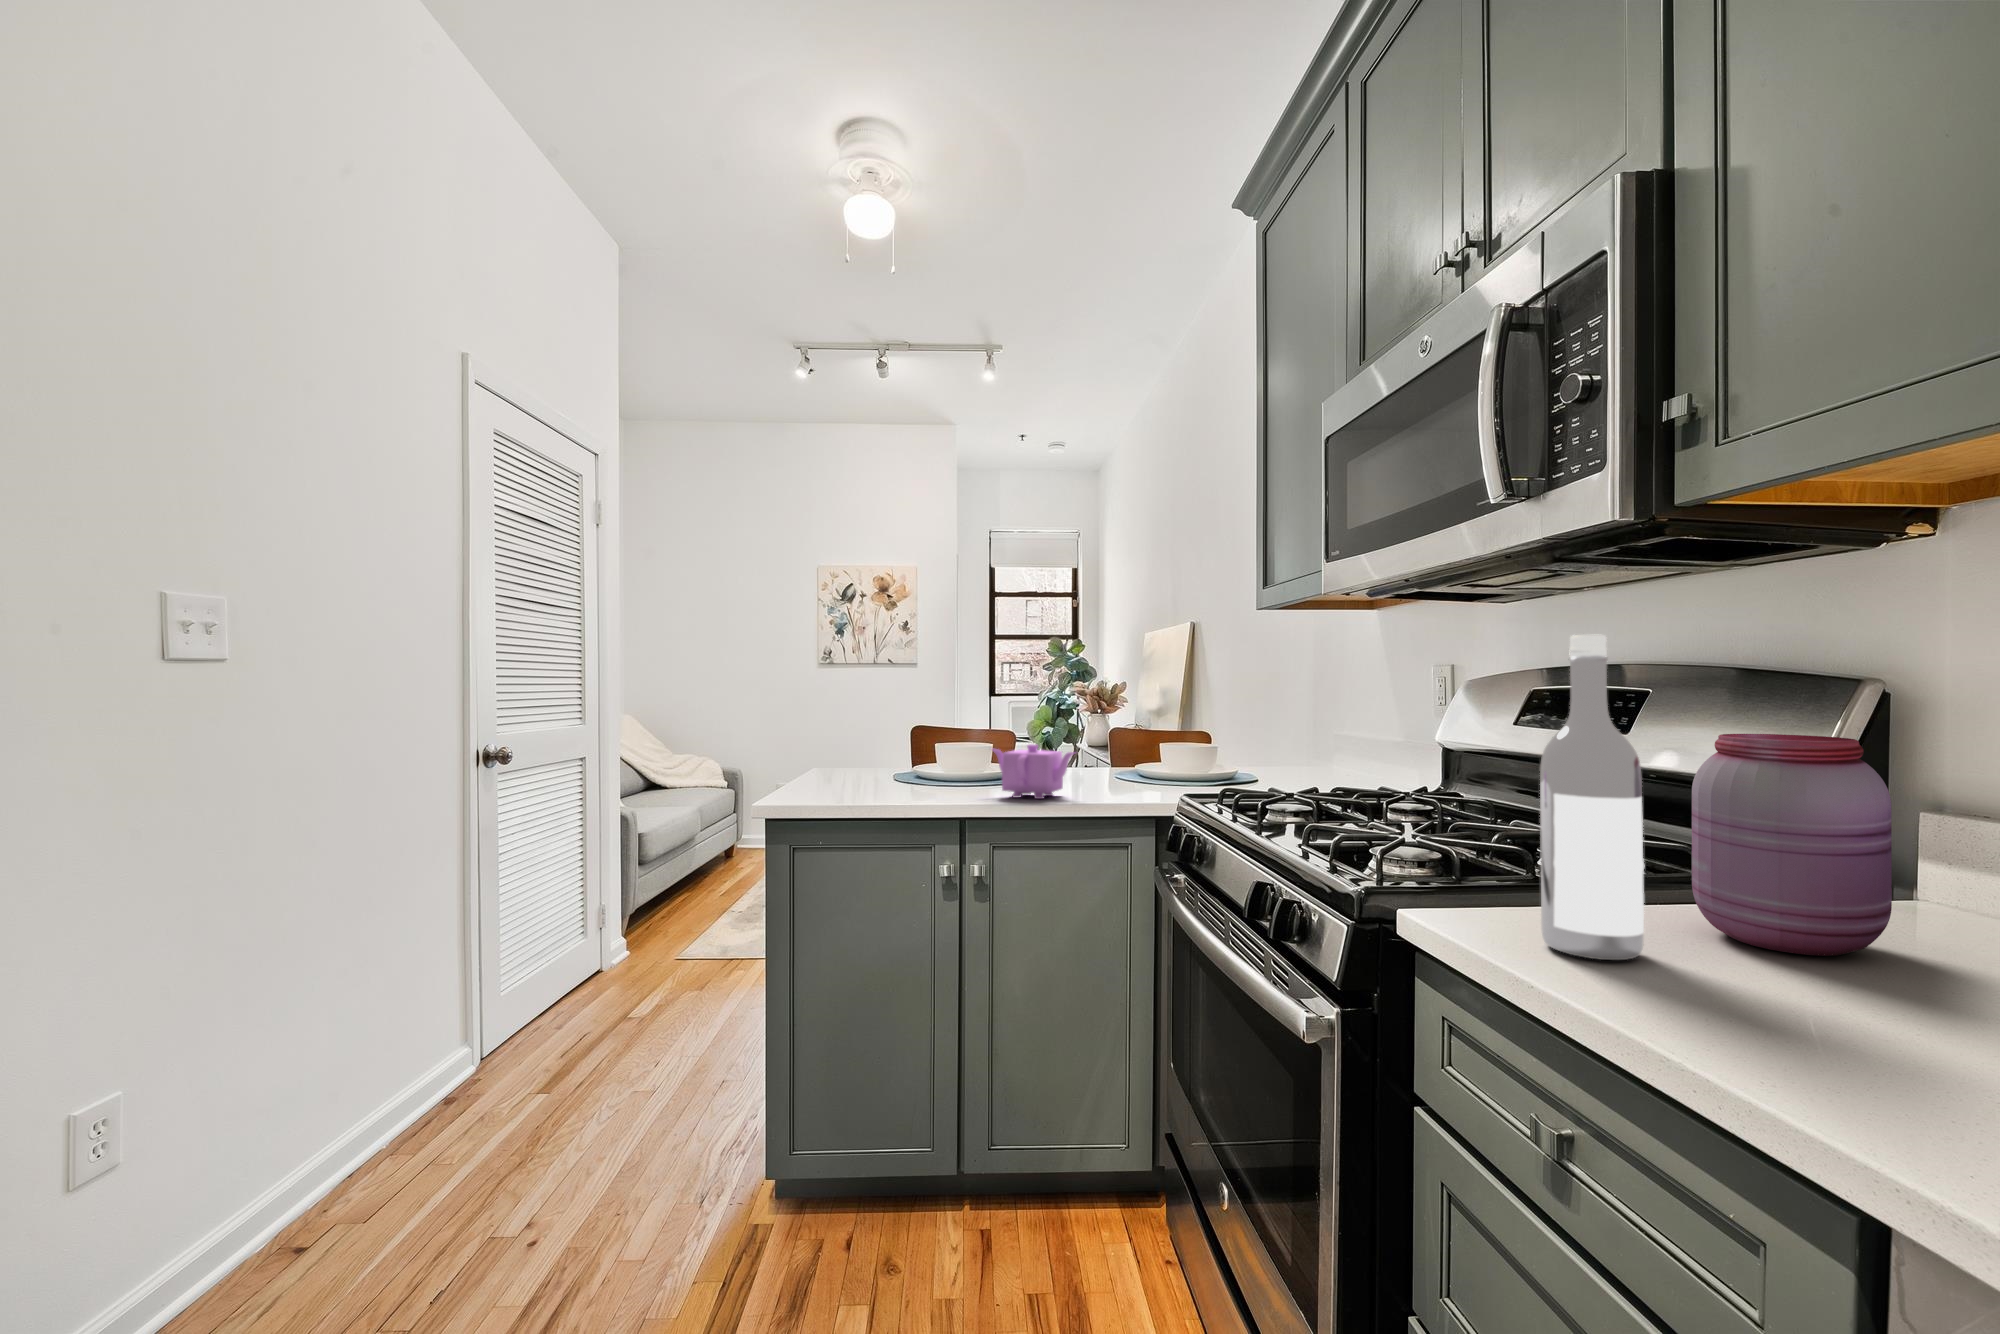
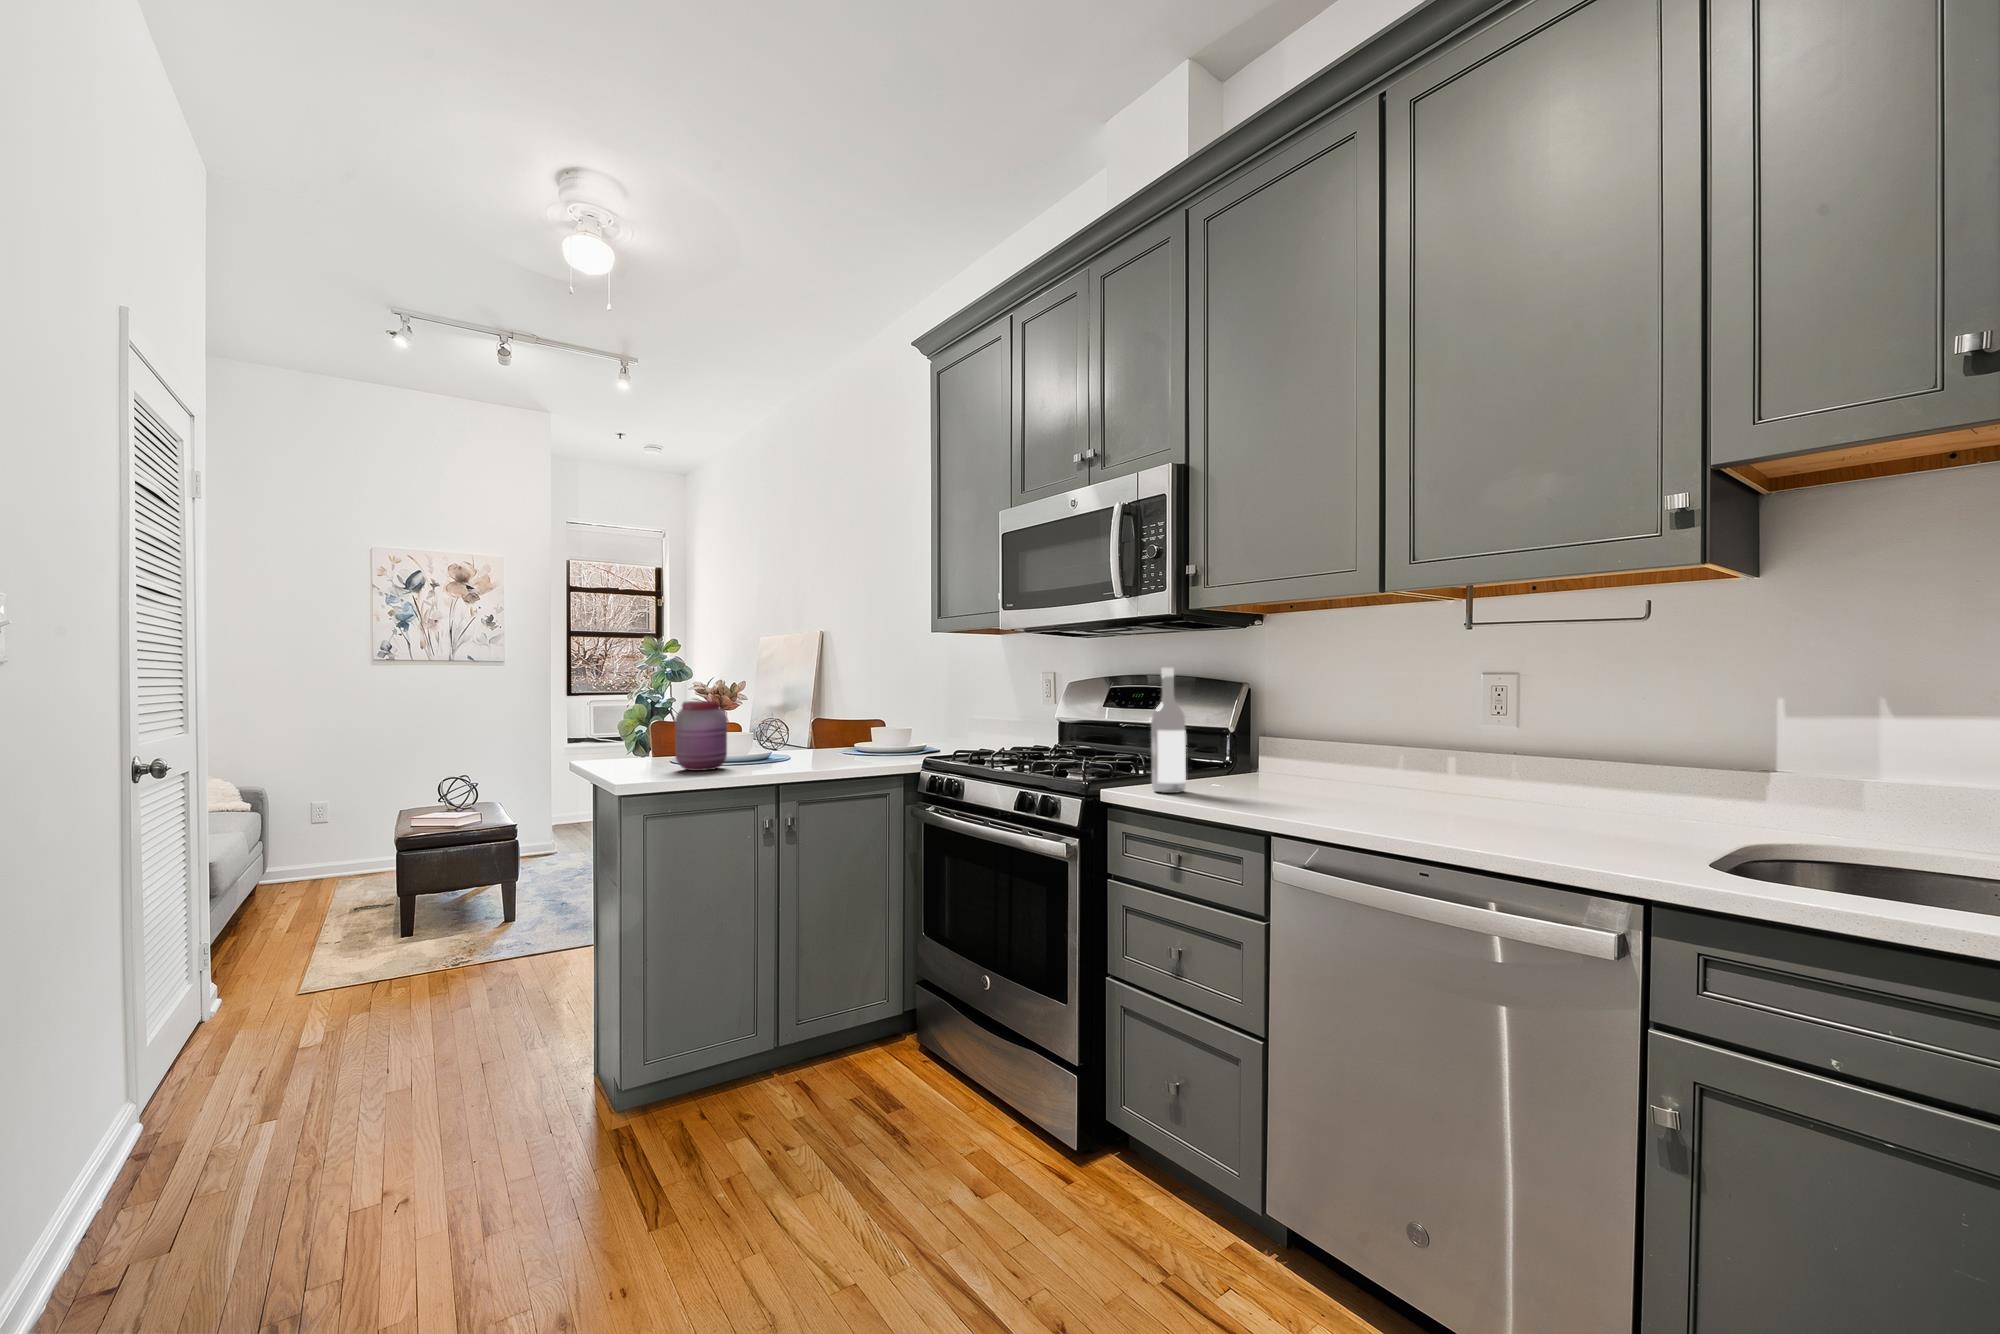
jar: present [1692,734,1892,956] -> present [675,701,727,771]
teapot: present [992,744,1076,799] -> none [791,727,857,764]

